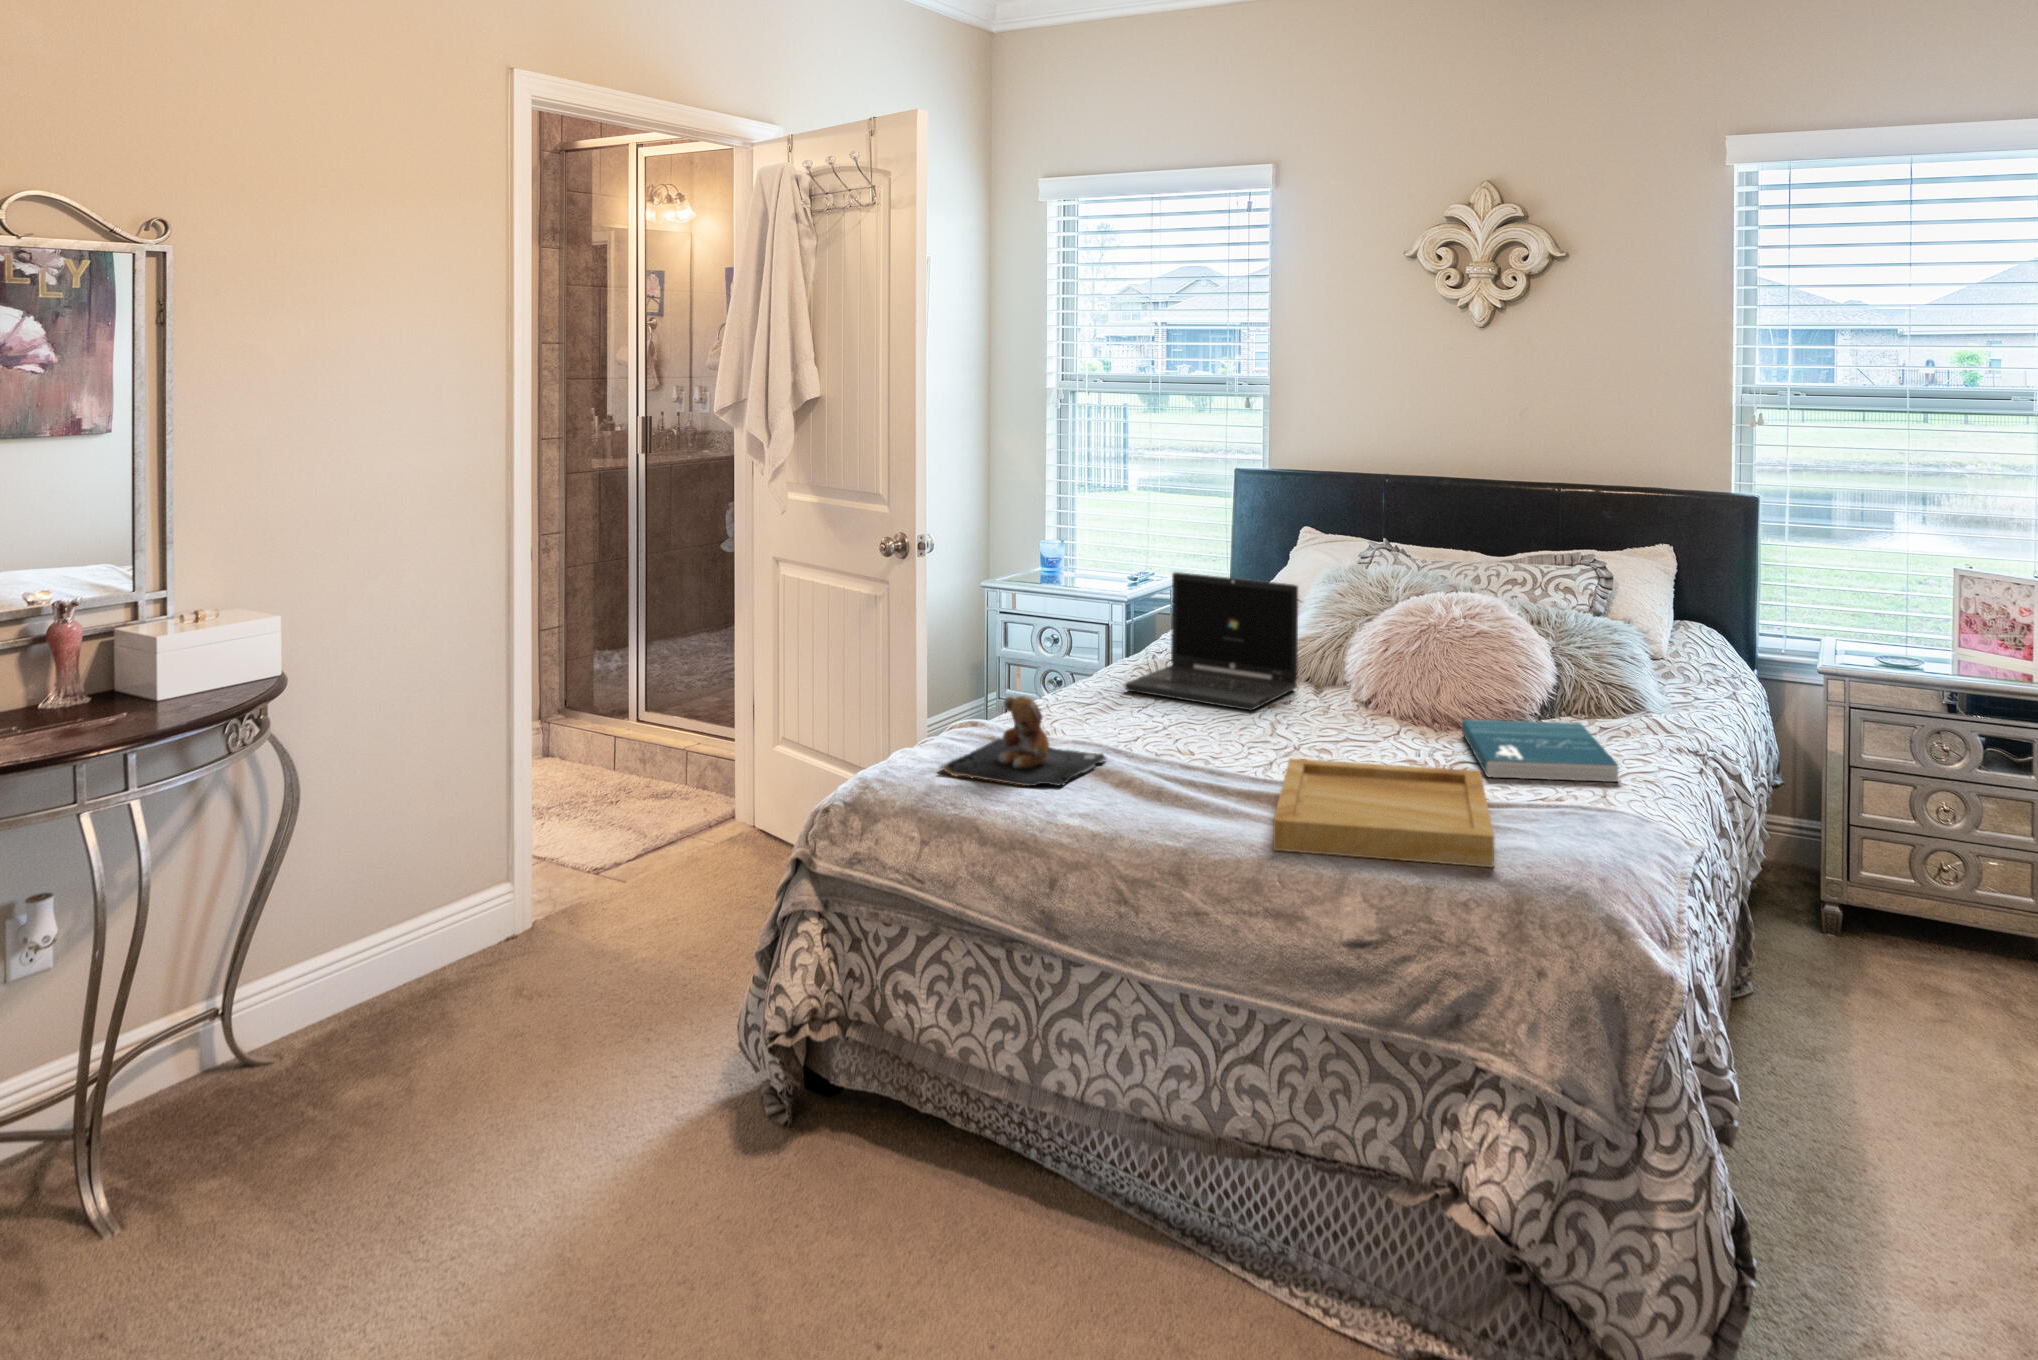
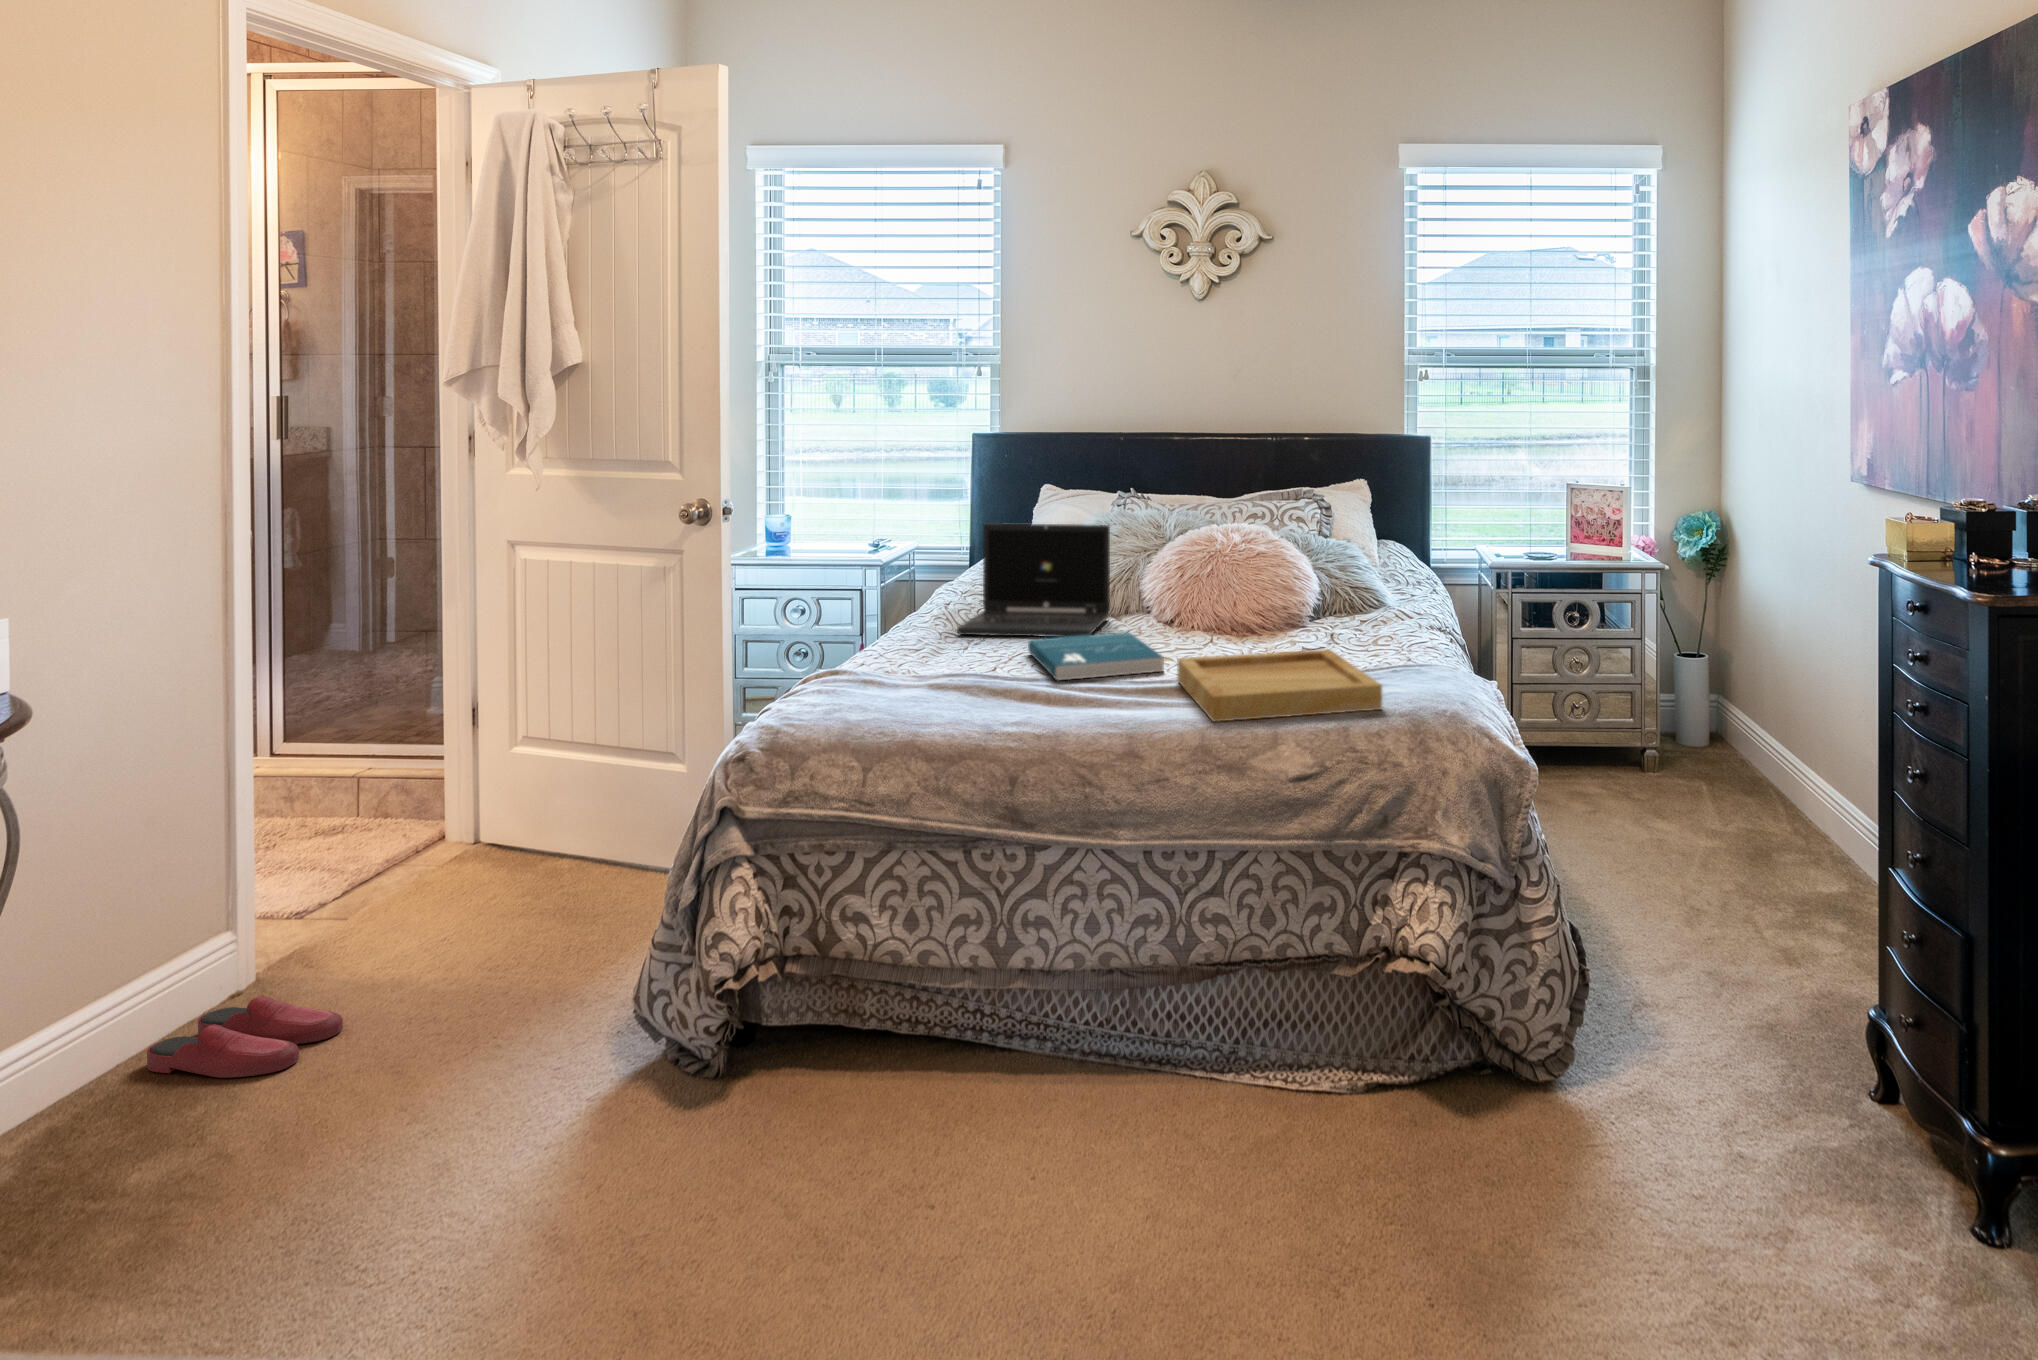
teddy bear: present [940,696,1106,786] -> none [855,631,1004,711]
book: present [1462,719,1618,782] -> present [1028,632,1164,681]
slippers: none [412,946,554,1021] -> present [147,995,343,1078]

